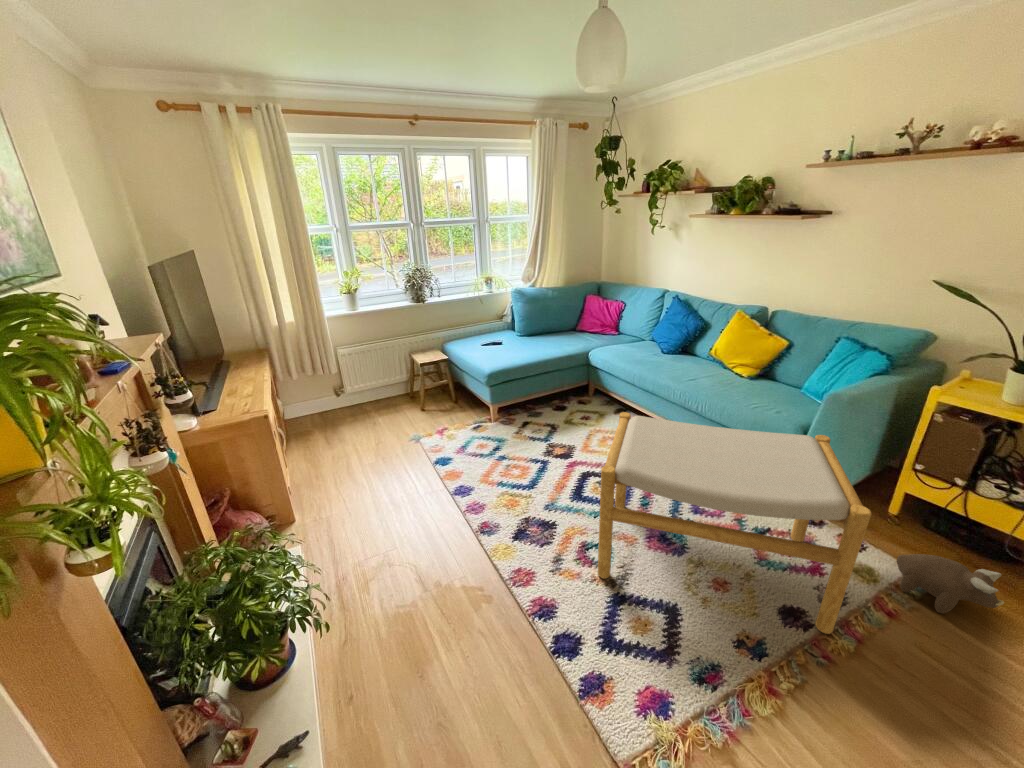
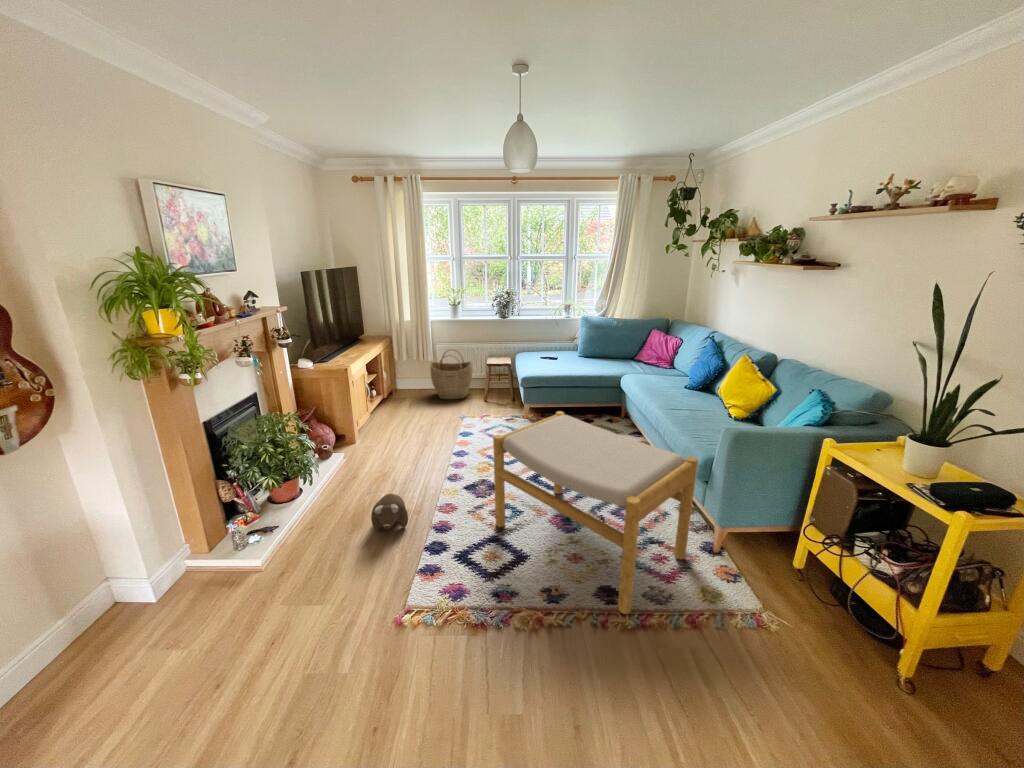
woven basket: none [340,352,400,421] -> present [430,349,472,400]
plush toy: present [897,554,1004,613] -> present [371,494,408,530]

